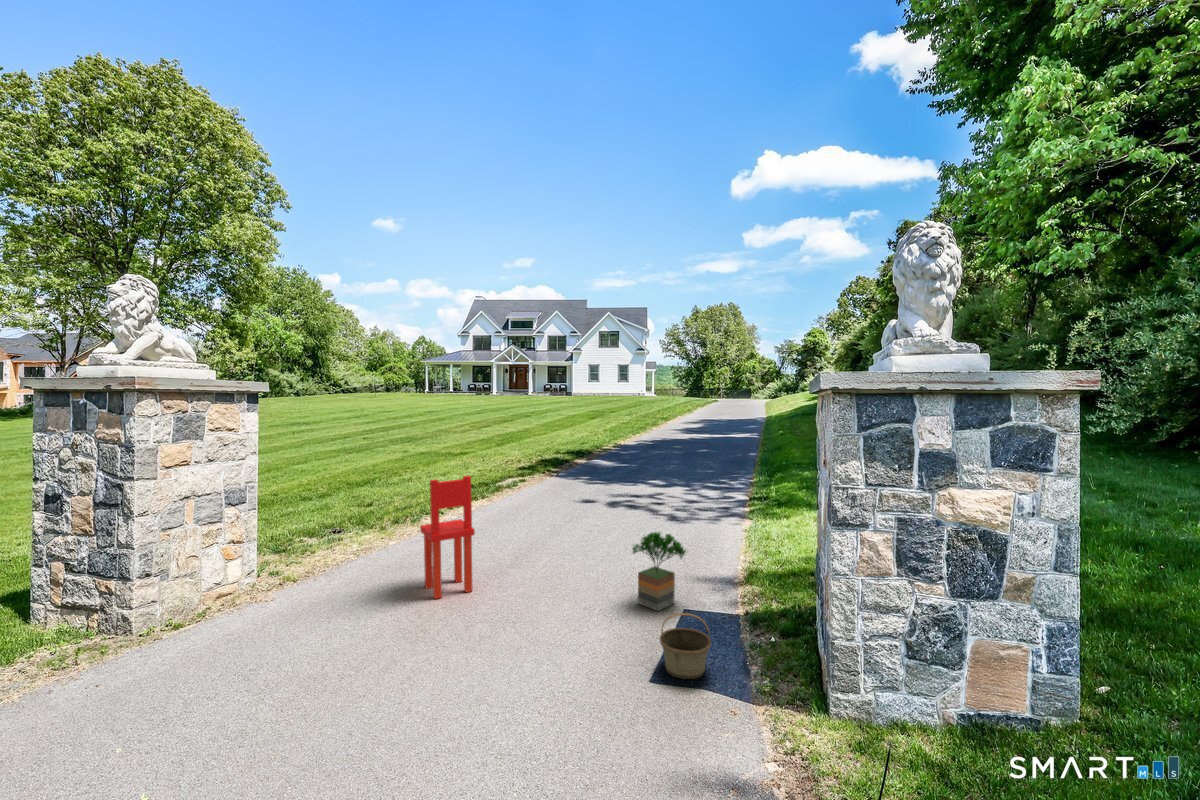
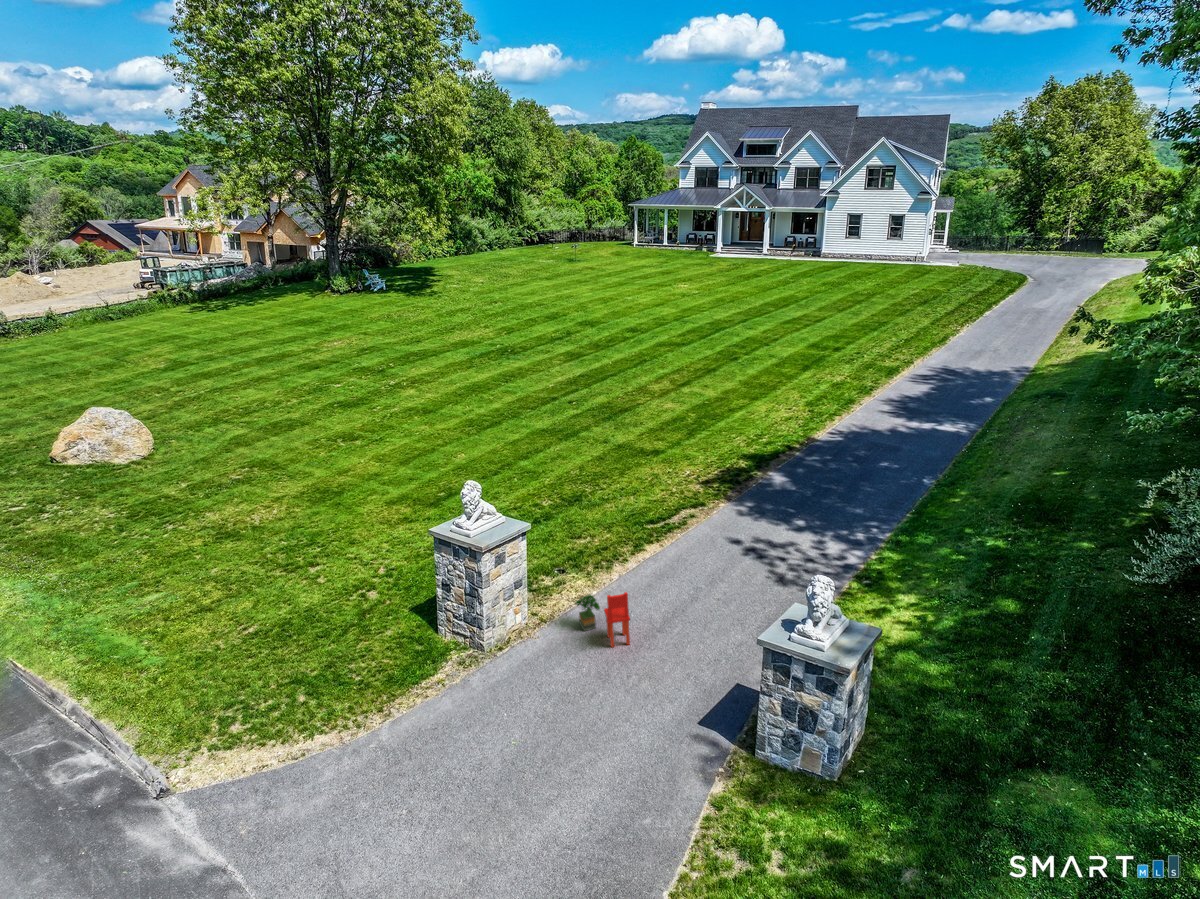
potted tree: present [633,532,686,611] -> present [576,595,600,631]
basket: present [660,613,711,679] -> none [699,696,723,724]

